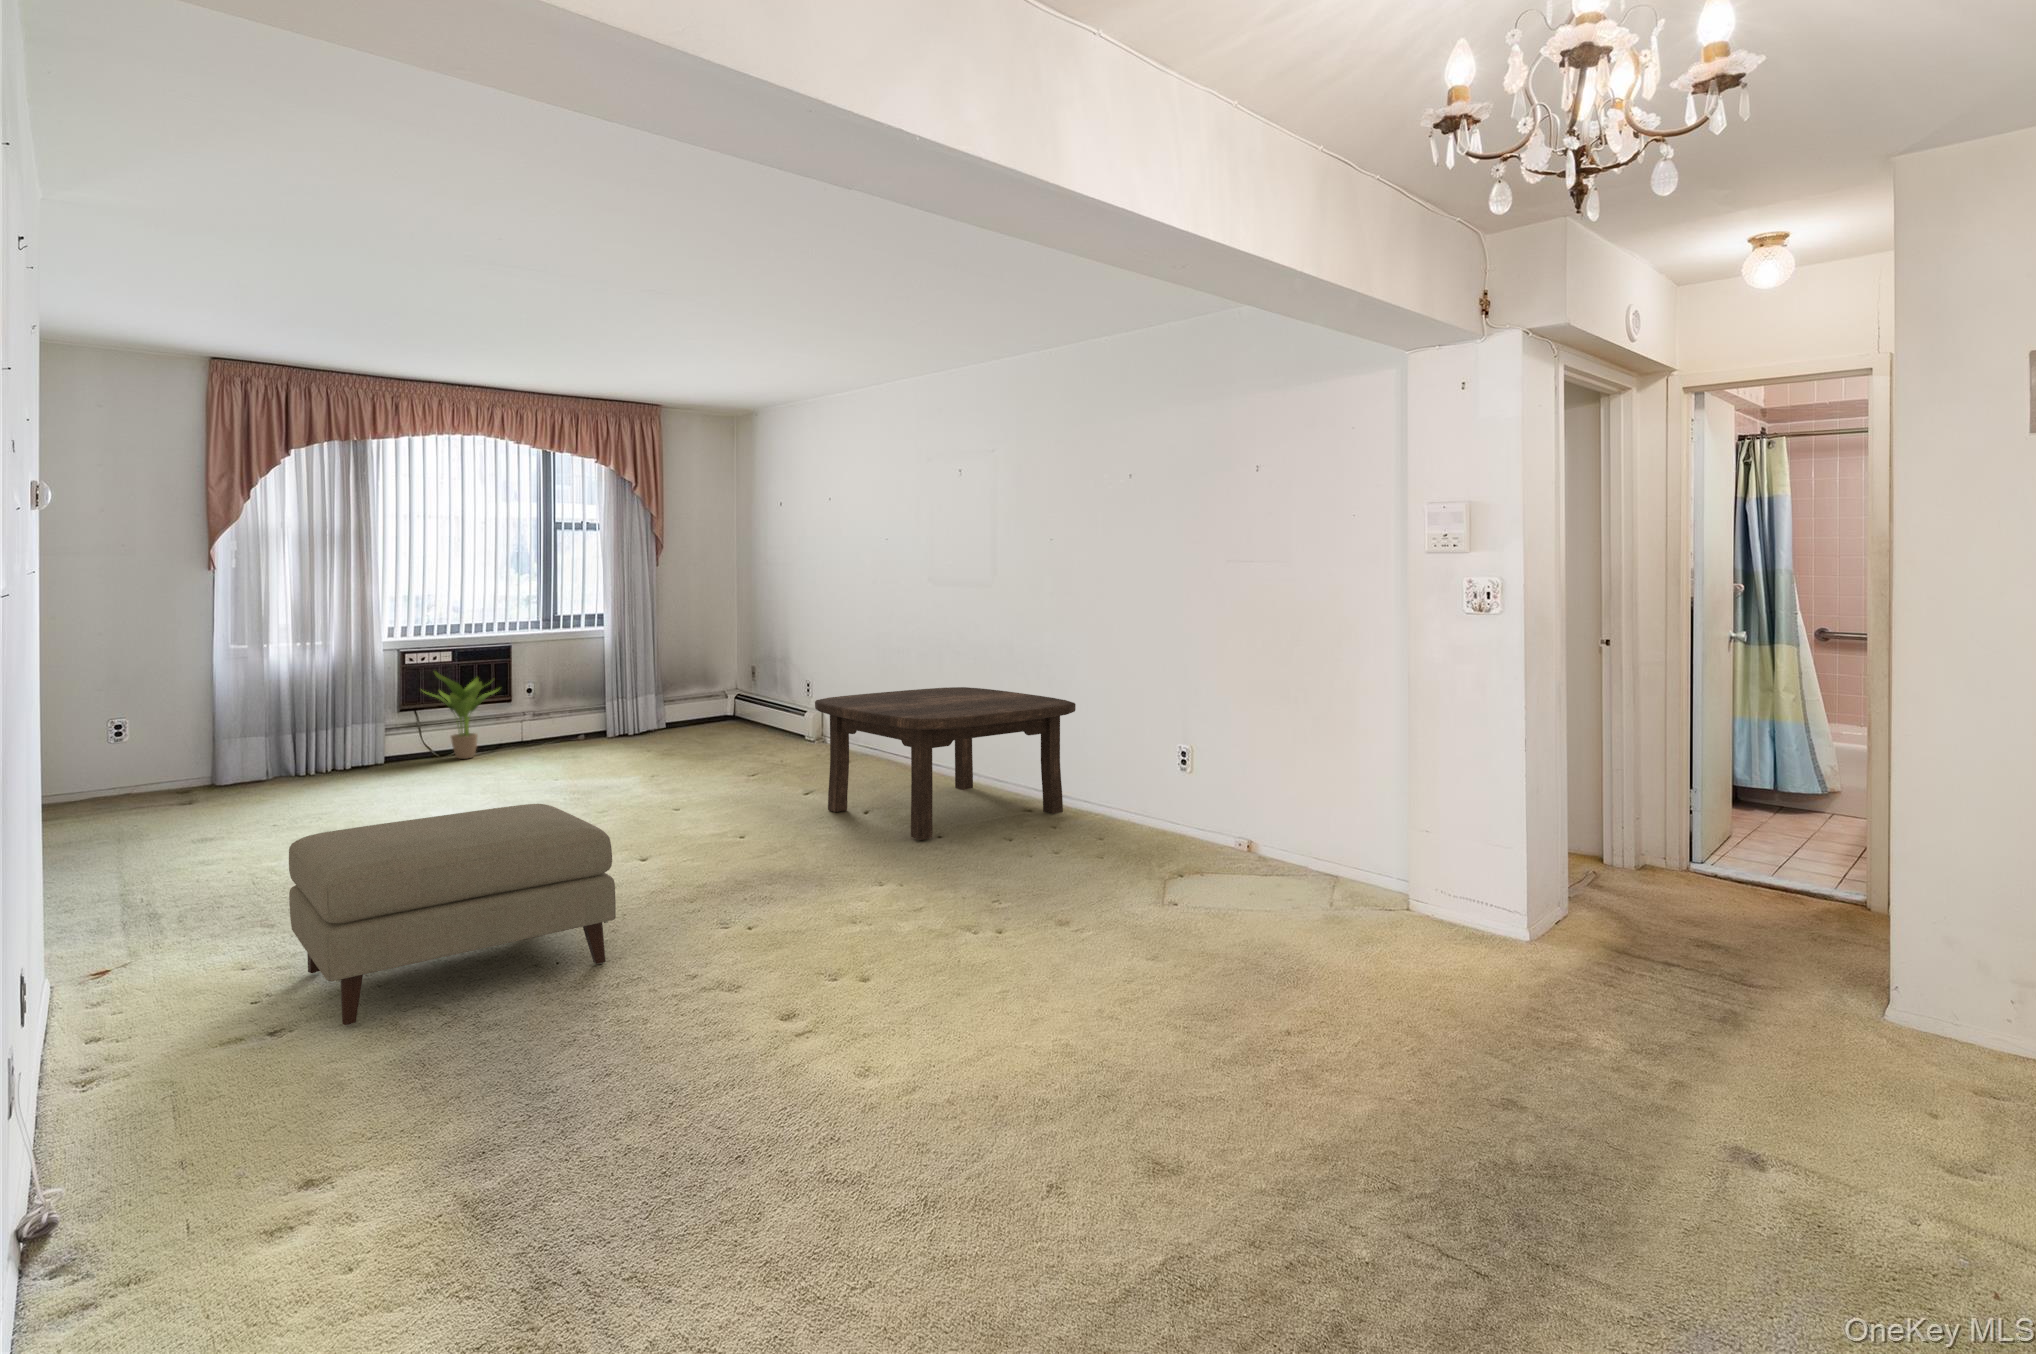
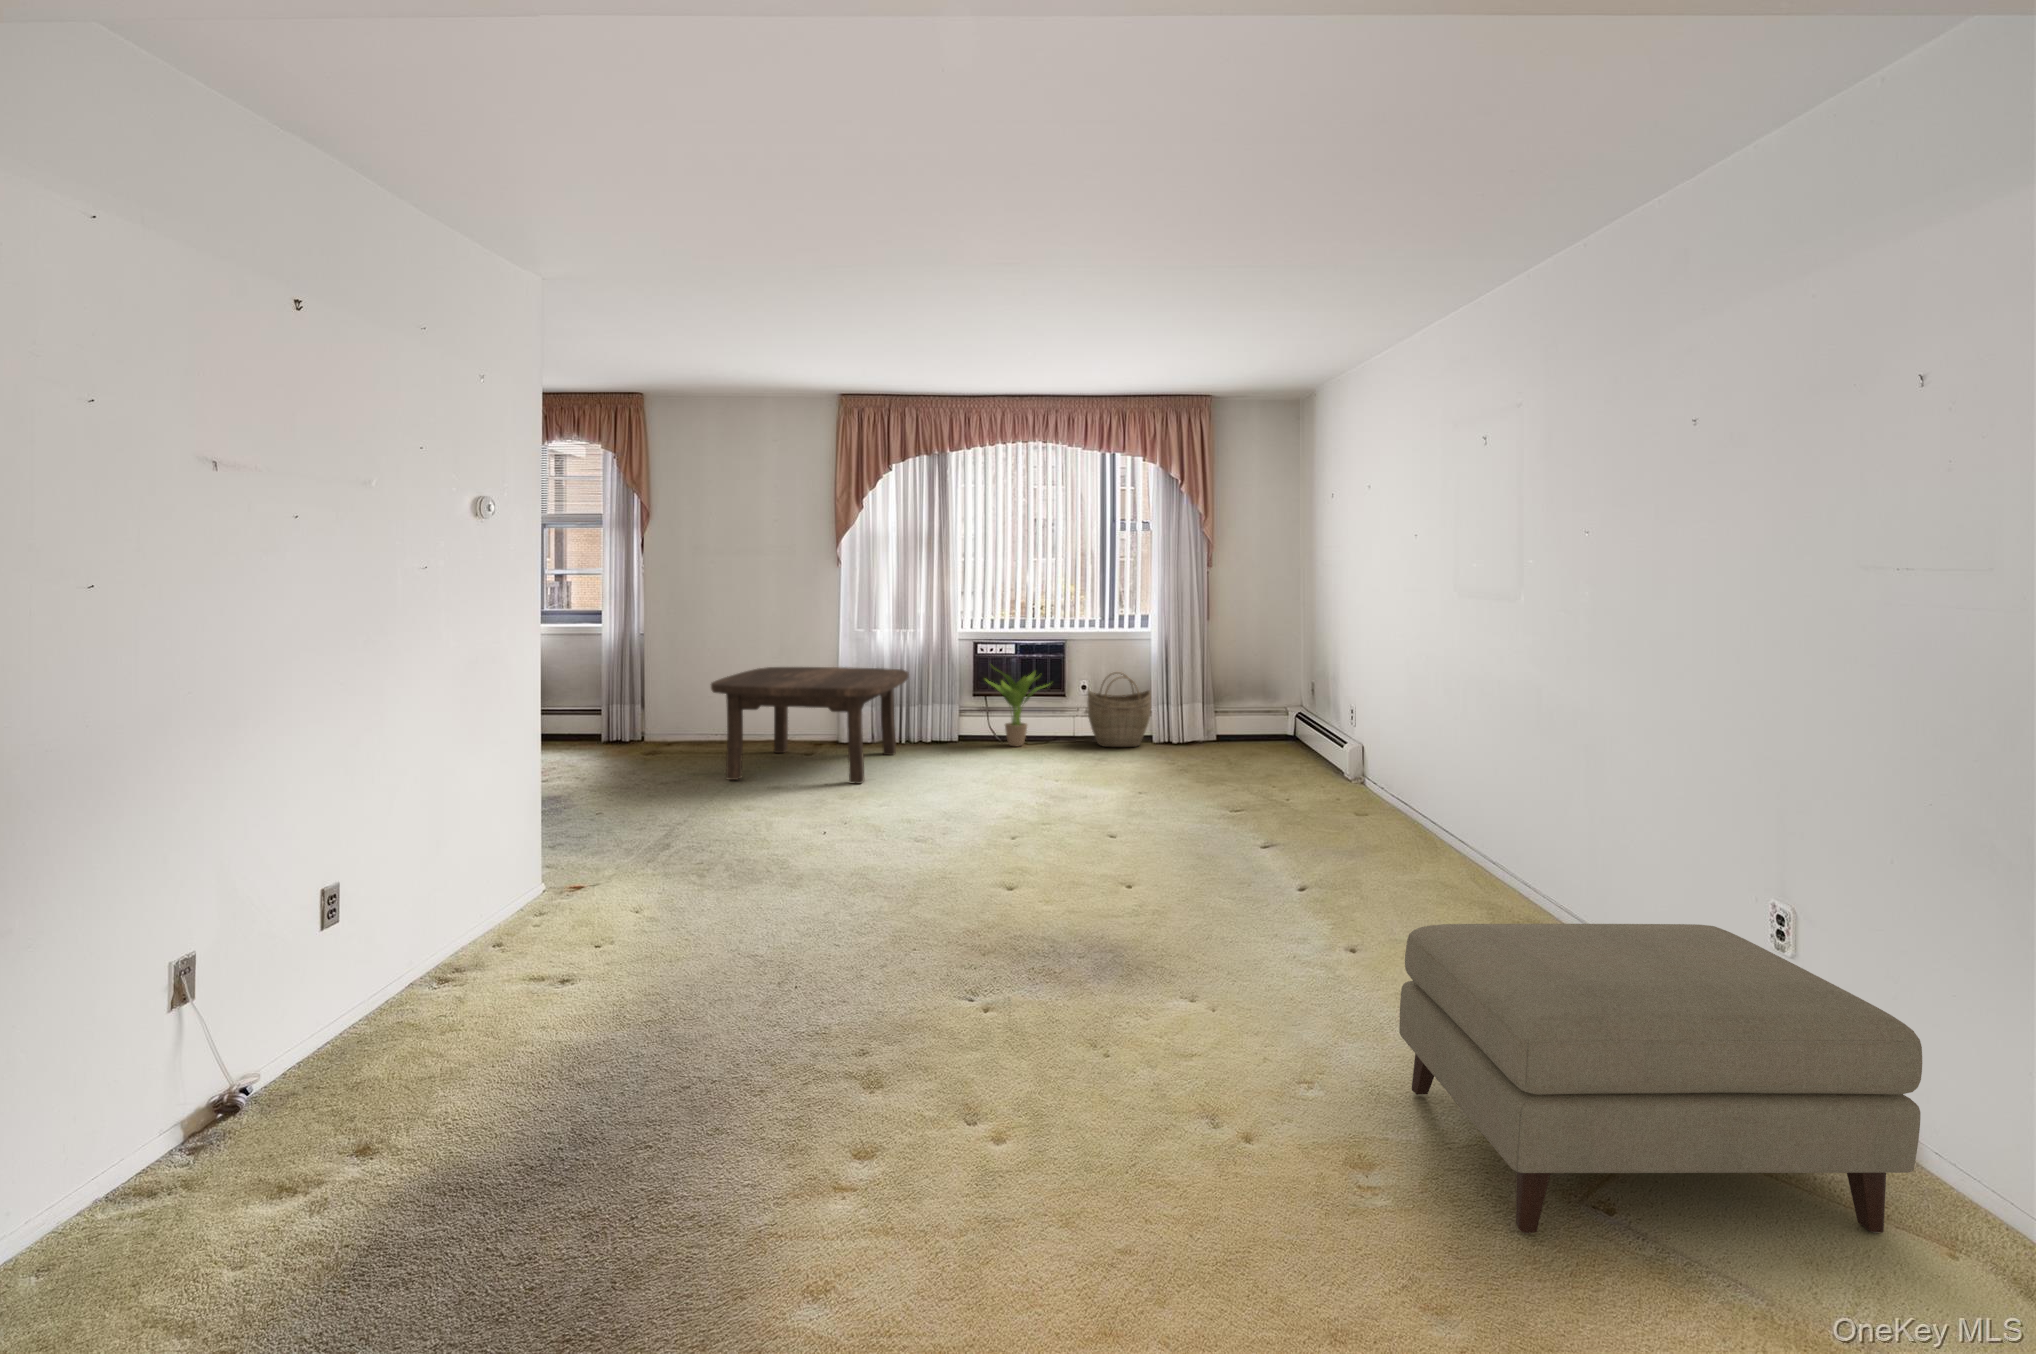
woven basket: none [541,672,609,748] -> present [1088,672,1151,747]
coffee table: present [815,687,1076,840] -> present [711,667,909,784]
ottoman: present [289,804,616,1026] -> present [1399,924,1922,1234]

